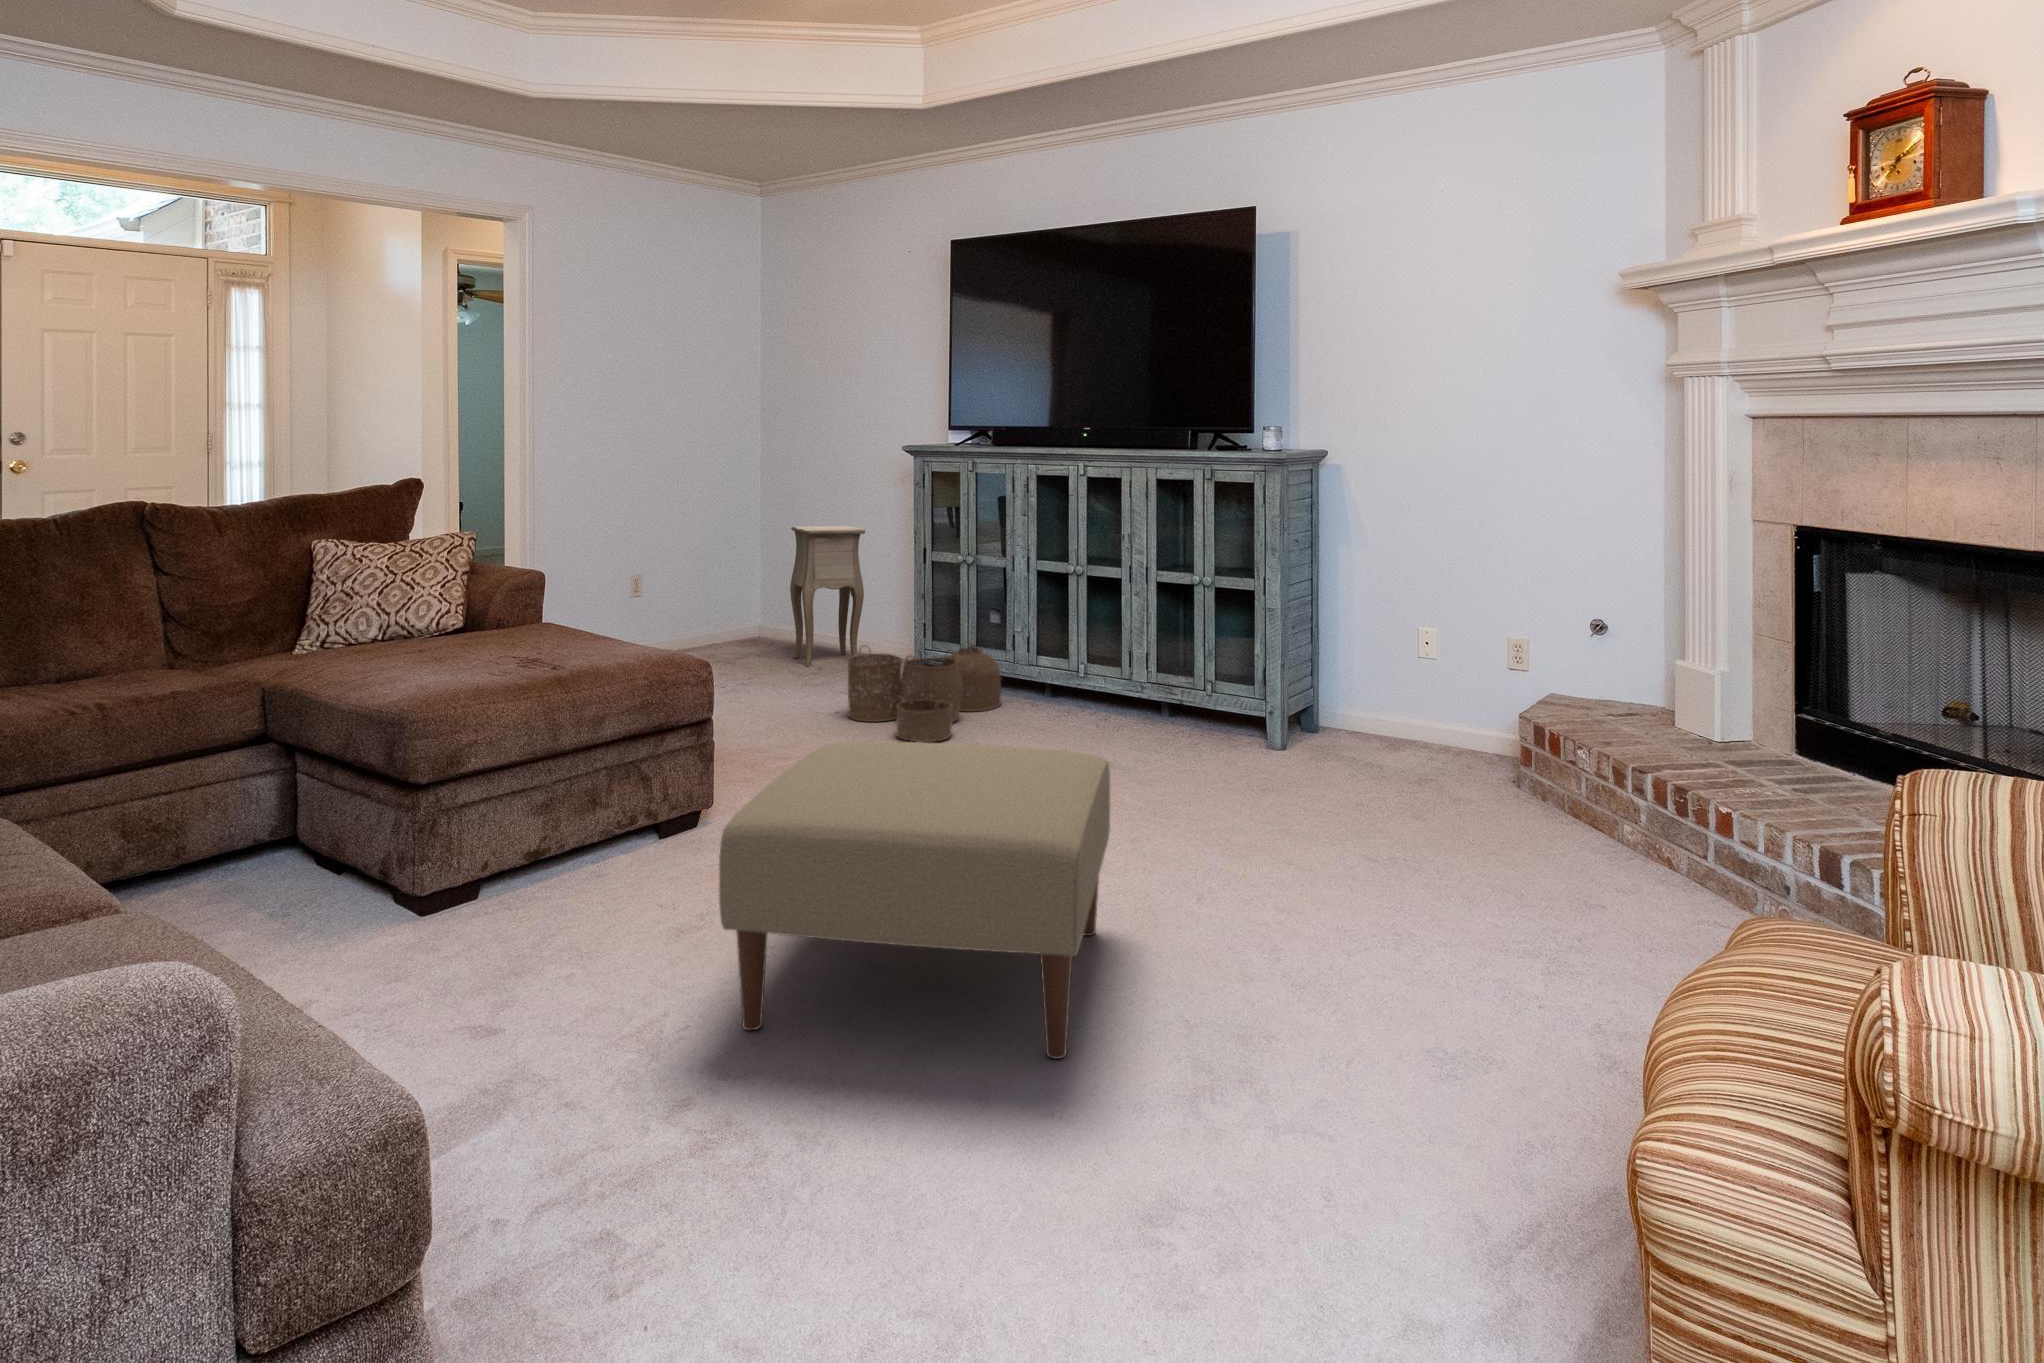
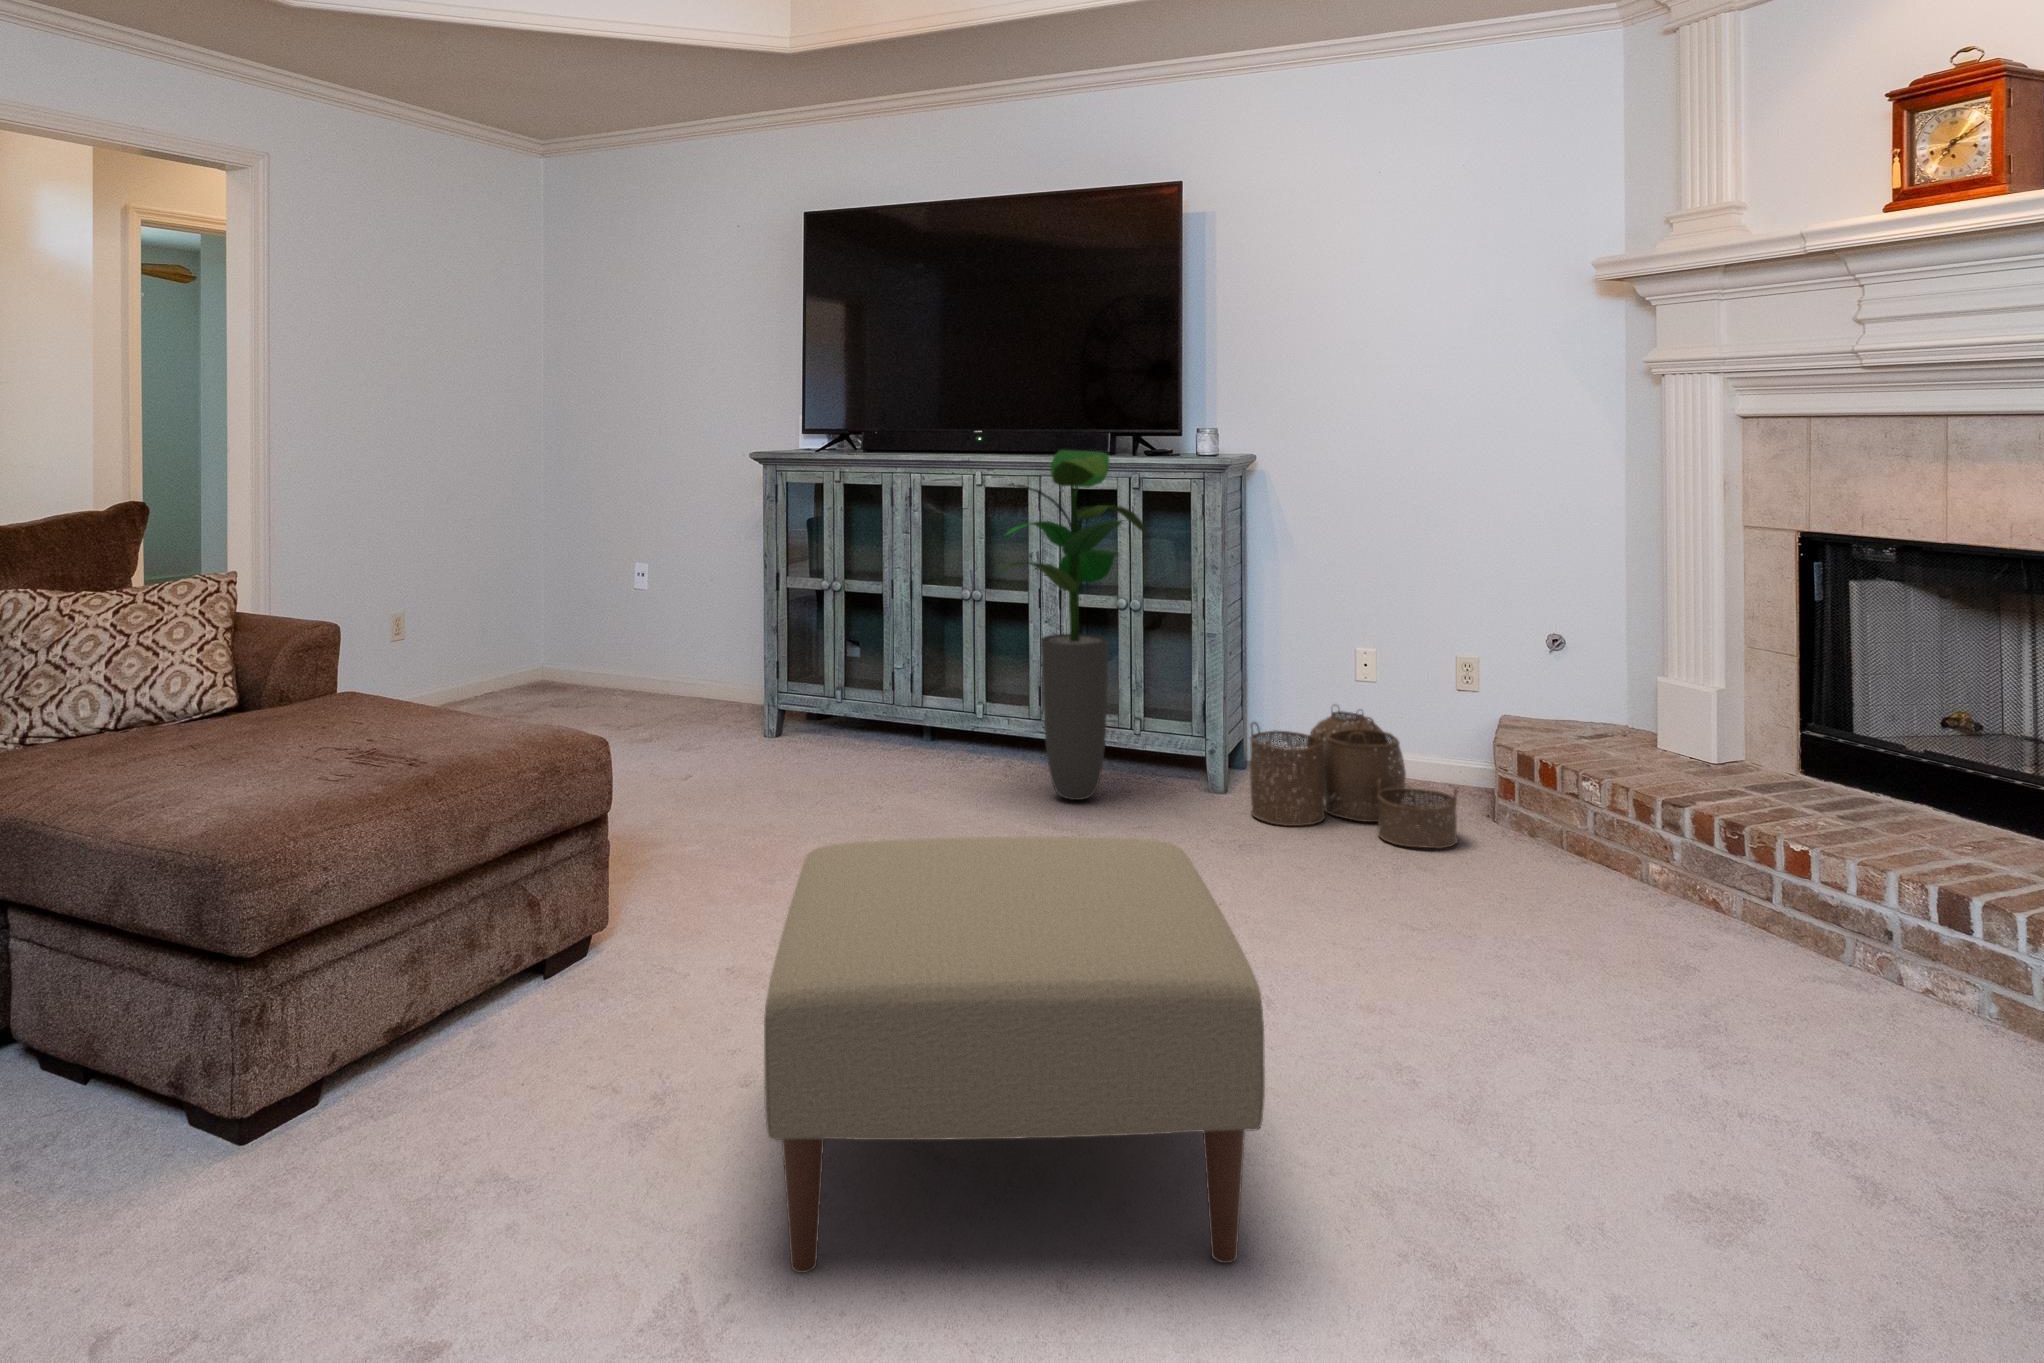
potted plant: none [1074,446,1208,746] -> present [1002,450,1146,800]
side table: present [790,526,865,668] -> none [600,547,695,720]
woven basket: present [847,643,1001,742] -> present [1250,710,1458,848]

